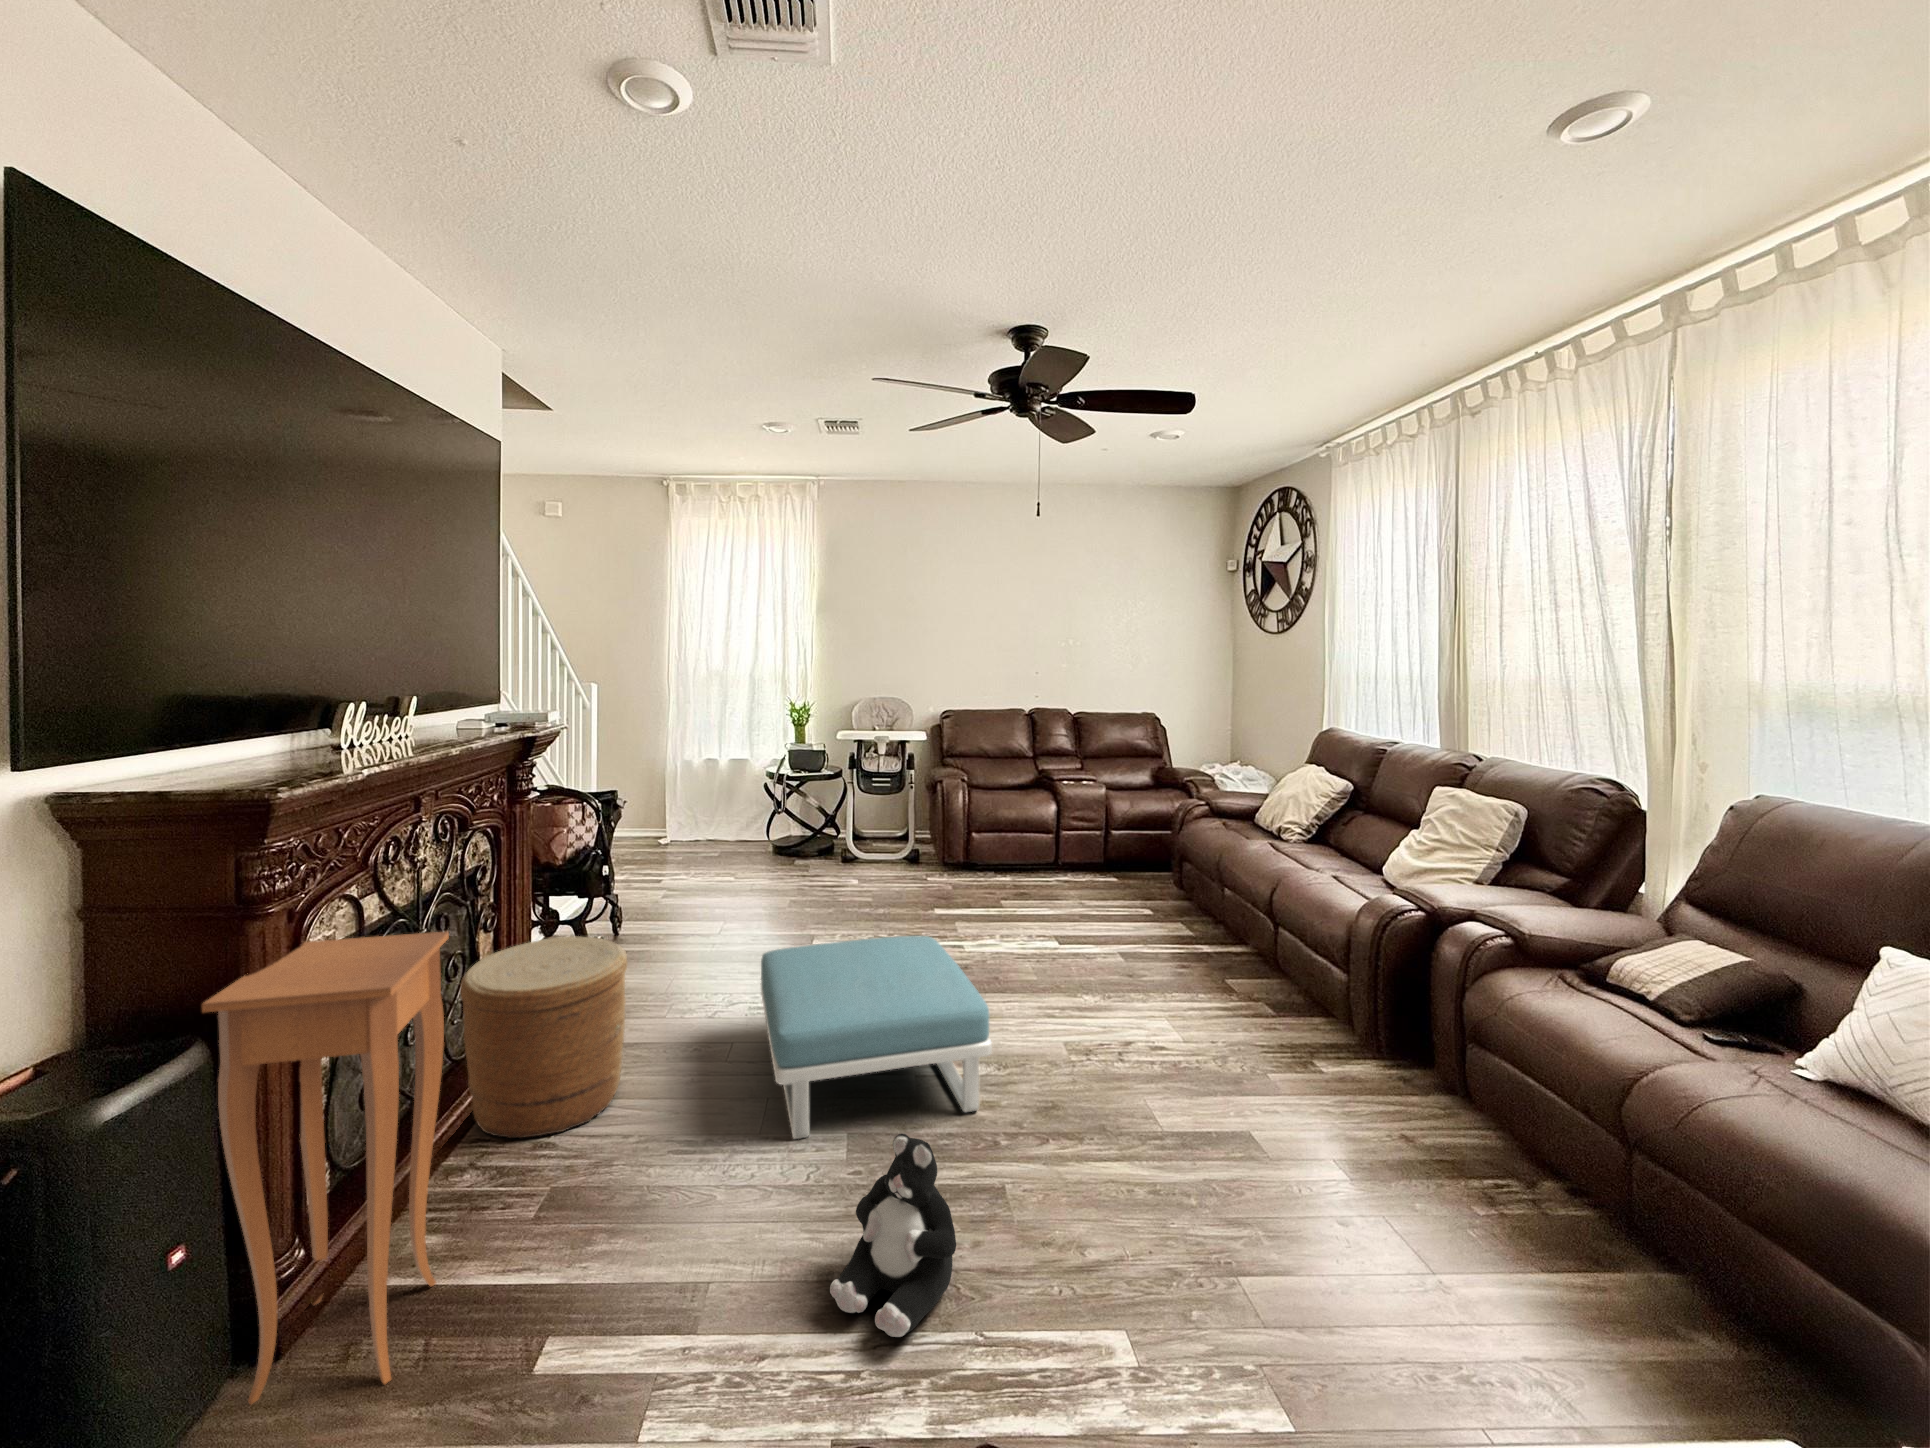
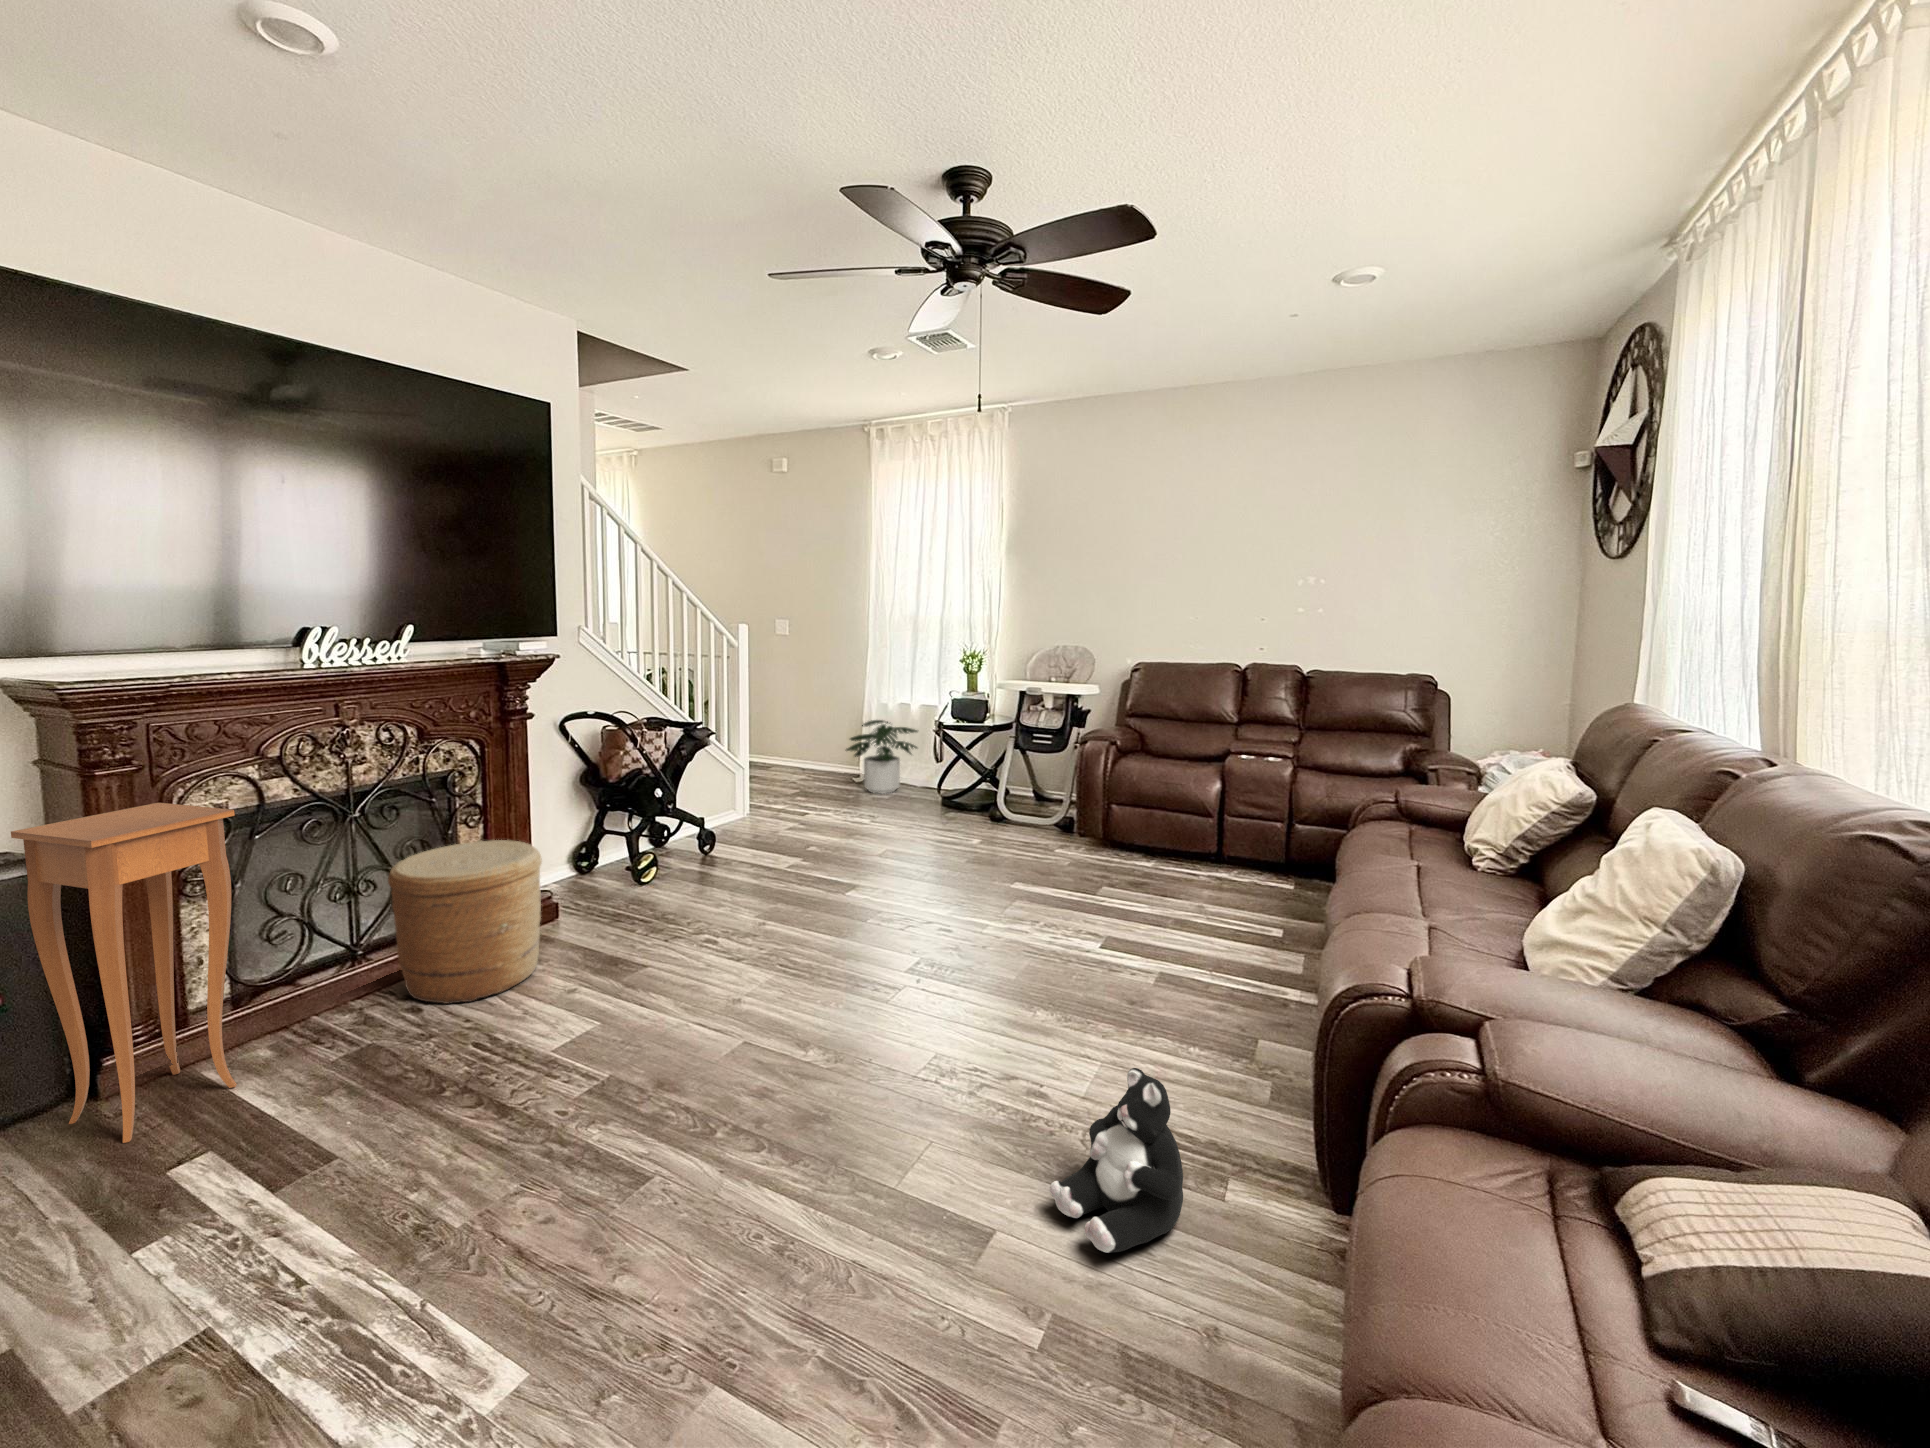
potted plant: none [663,777,750,852] -> present [846,720,918,794]
footstool: present [761,936,992,1139] -> none [559,886,847,1094]
plush toy: present [830,1134,956,1337] -> present [1050,1068,1183,1253]

